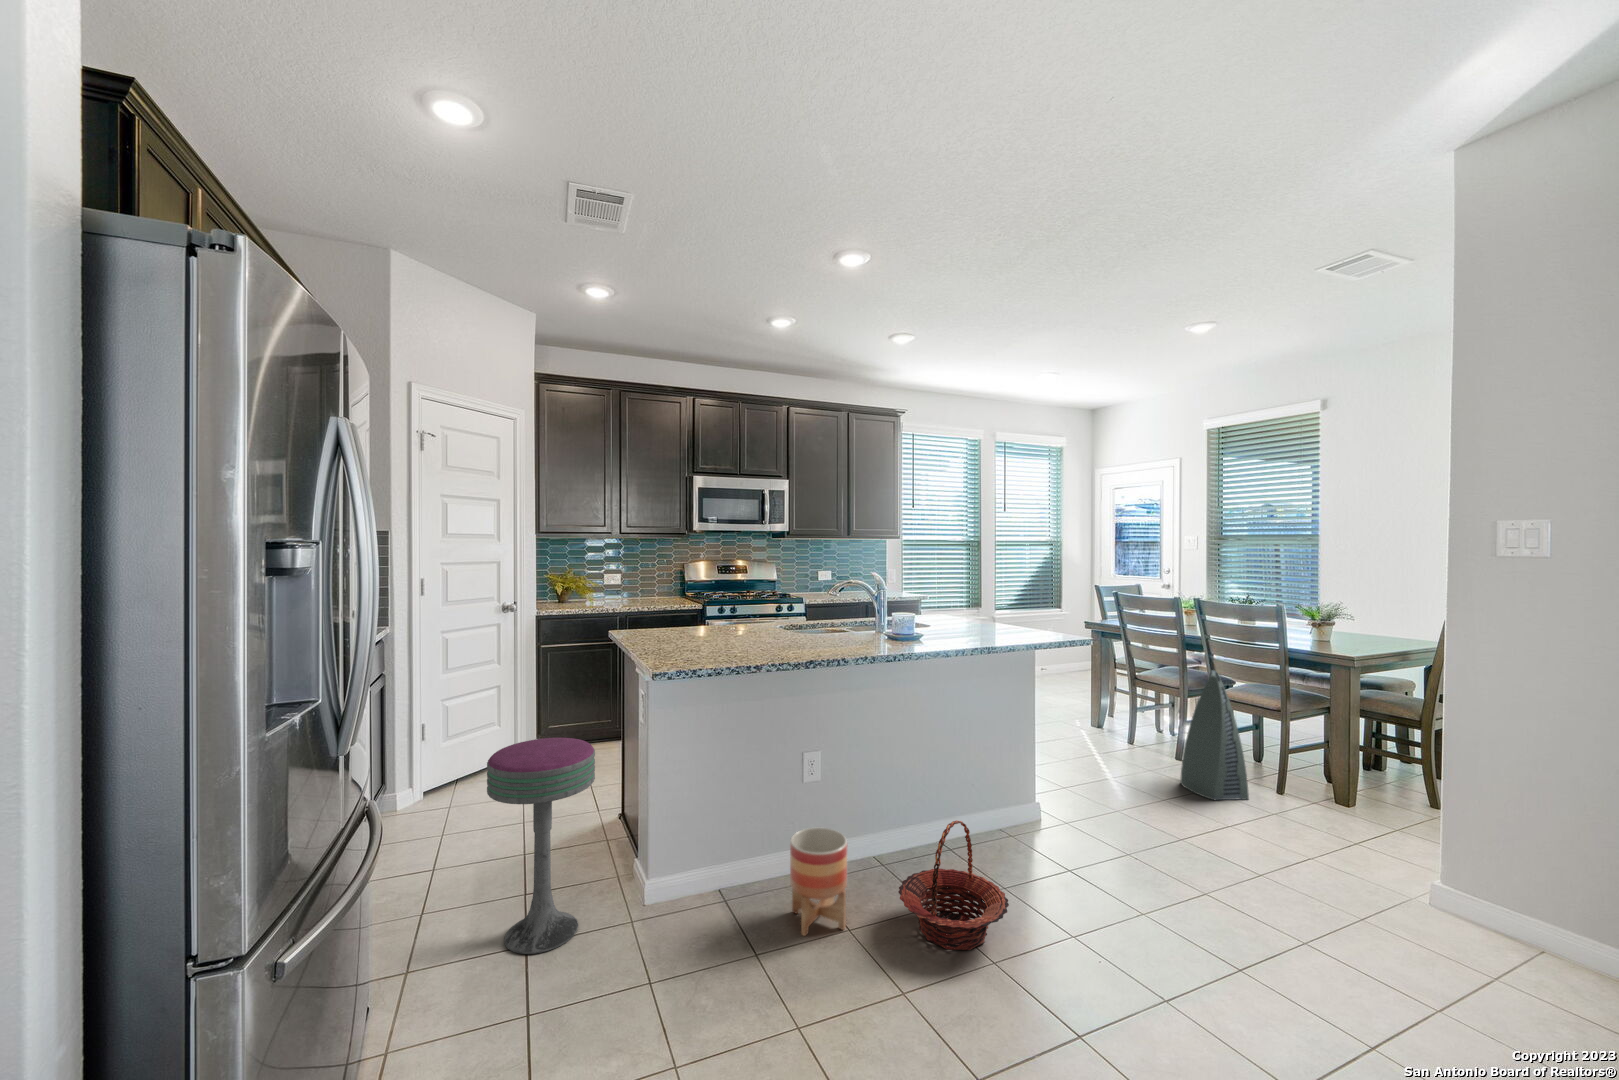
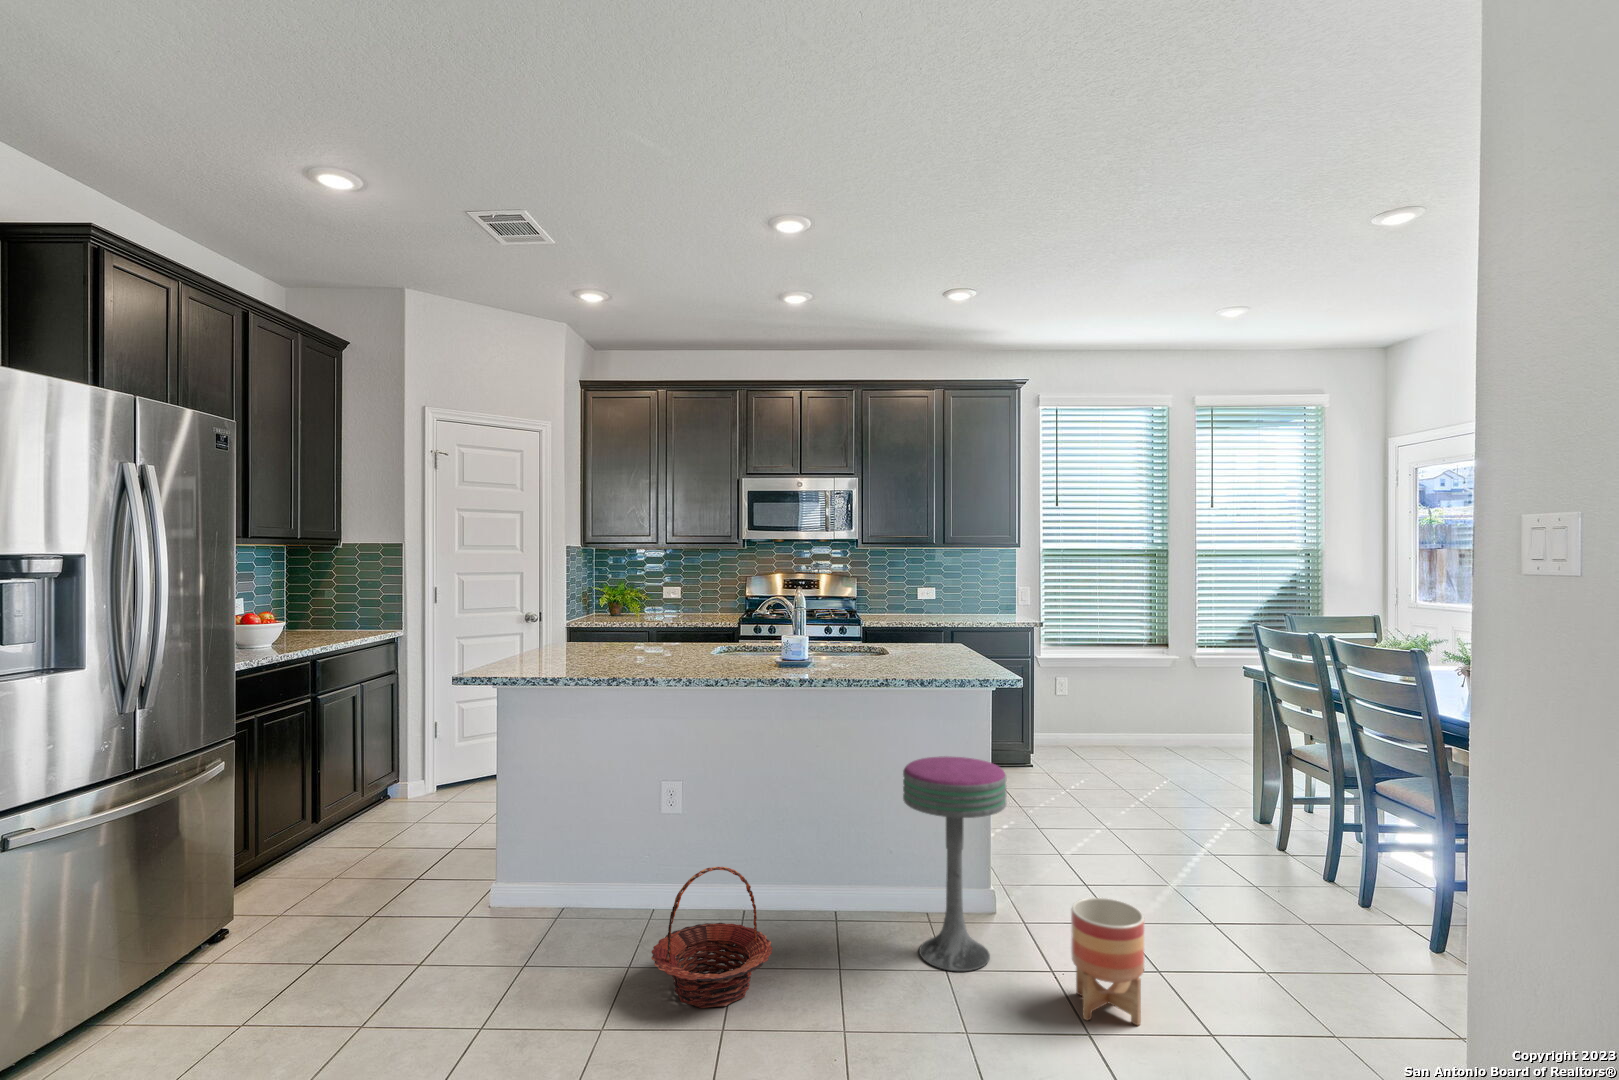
air purifier: present [1180,670,1249,800] -> none [1259,746,1345,947]
bar stool: present [487,738,595,954] -> present [903,756,1006,971]
planter: present [790,828,847,936] -> present [1071,898,1145,1025]

